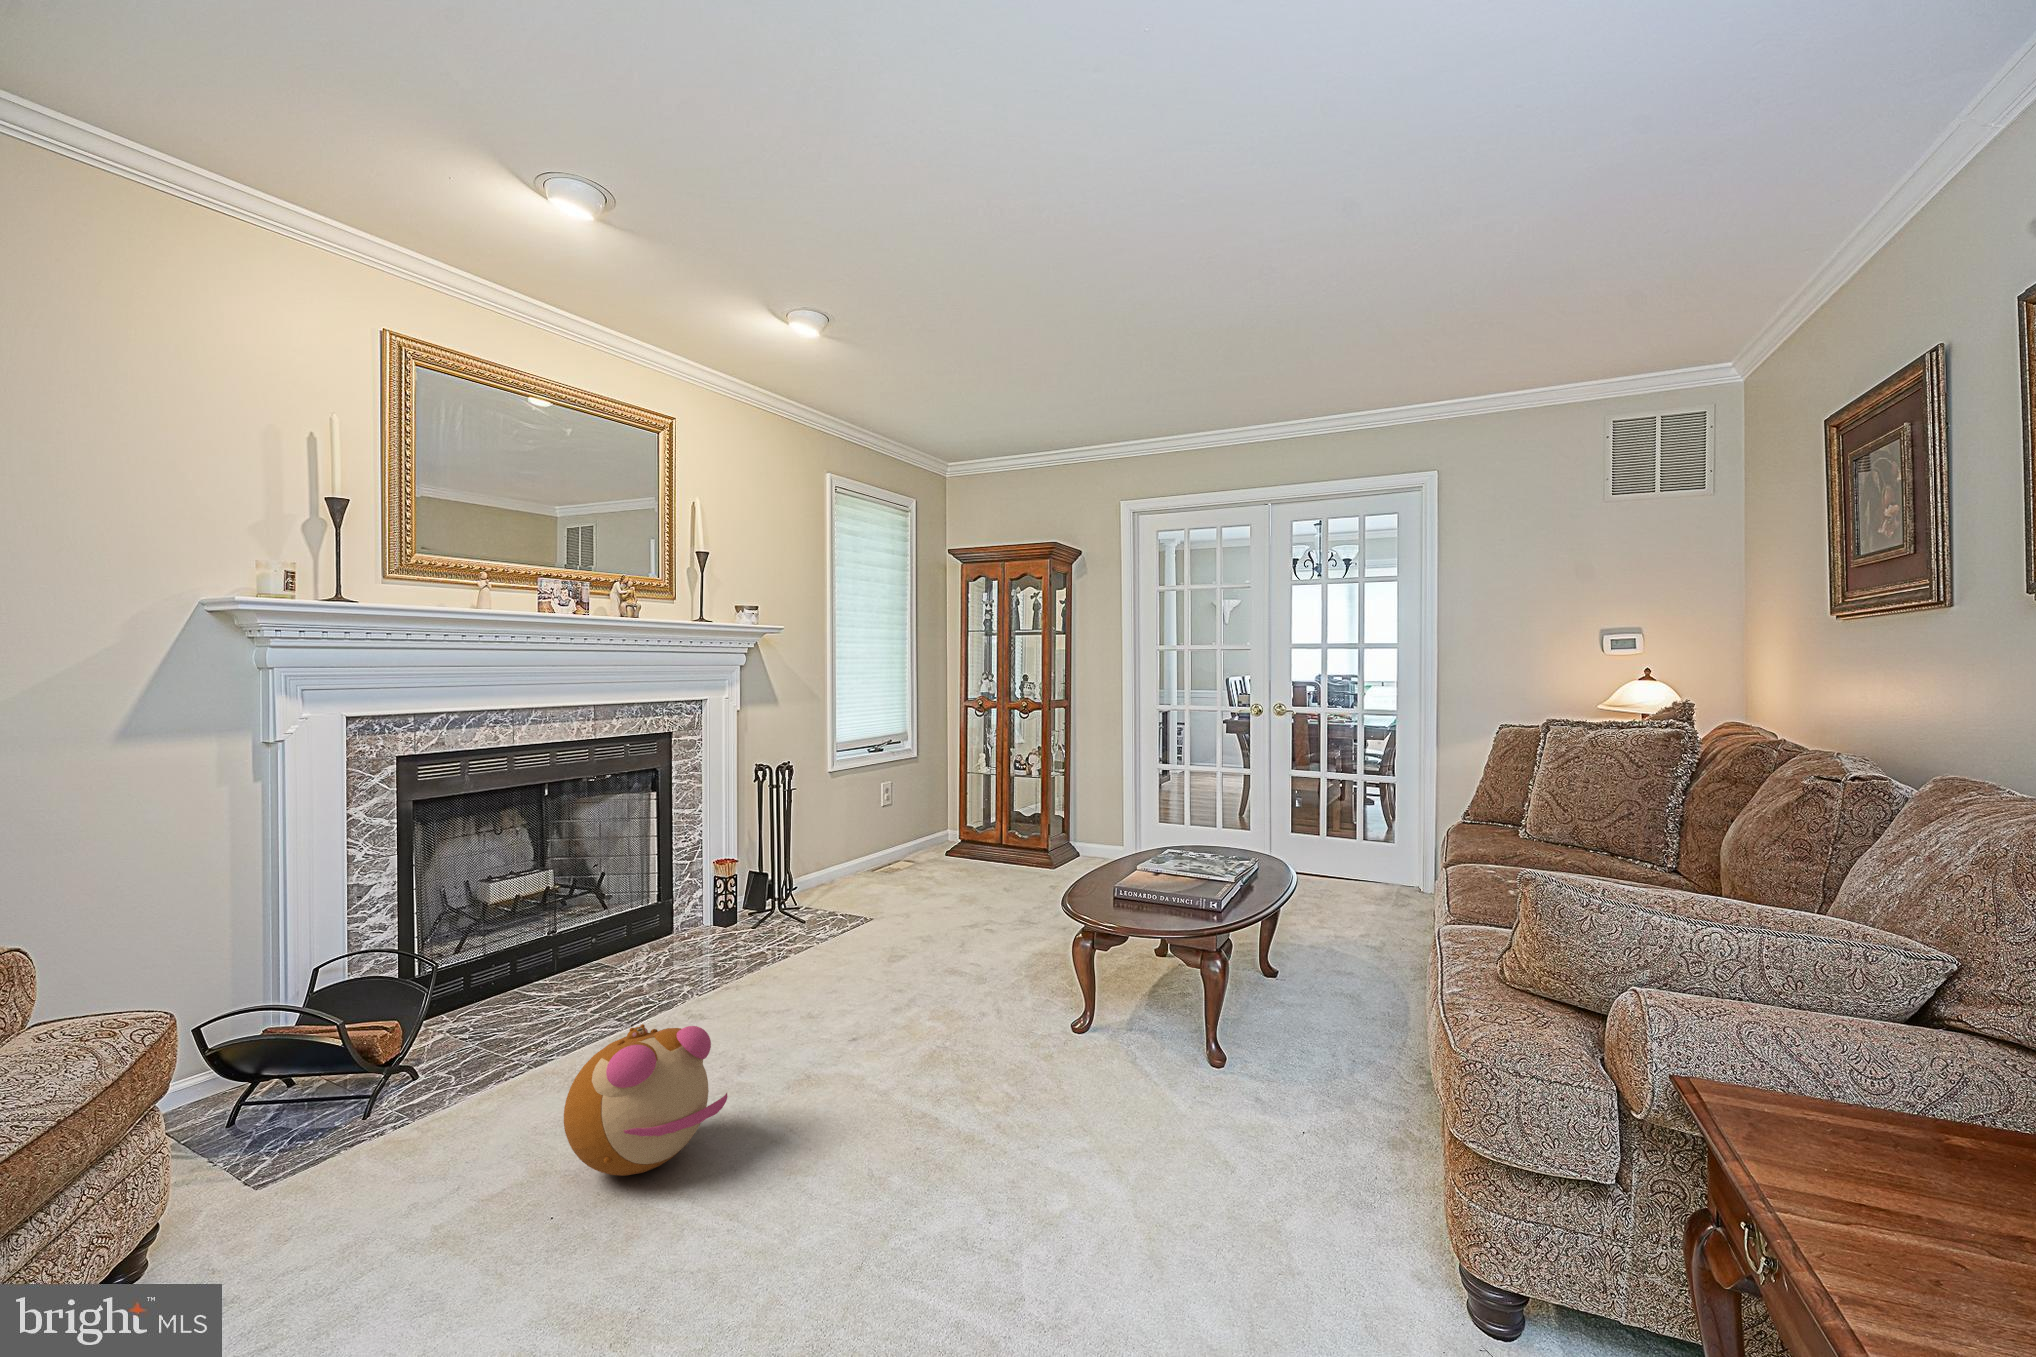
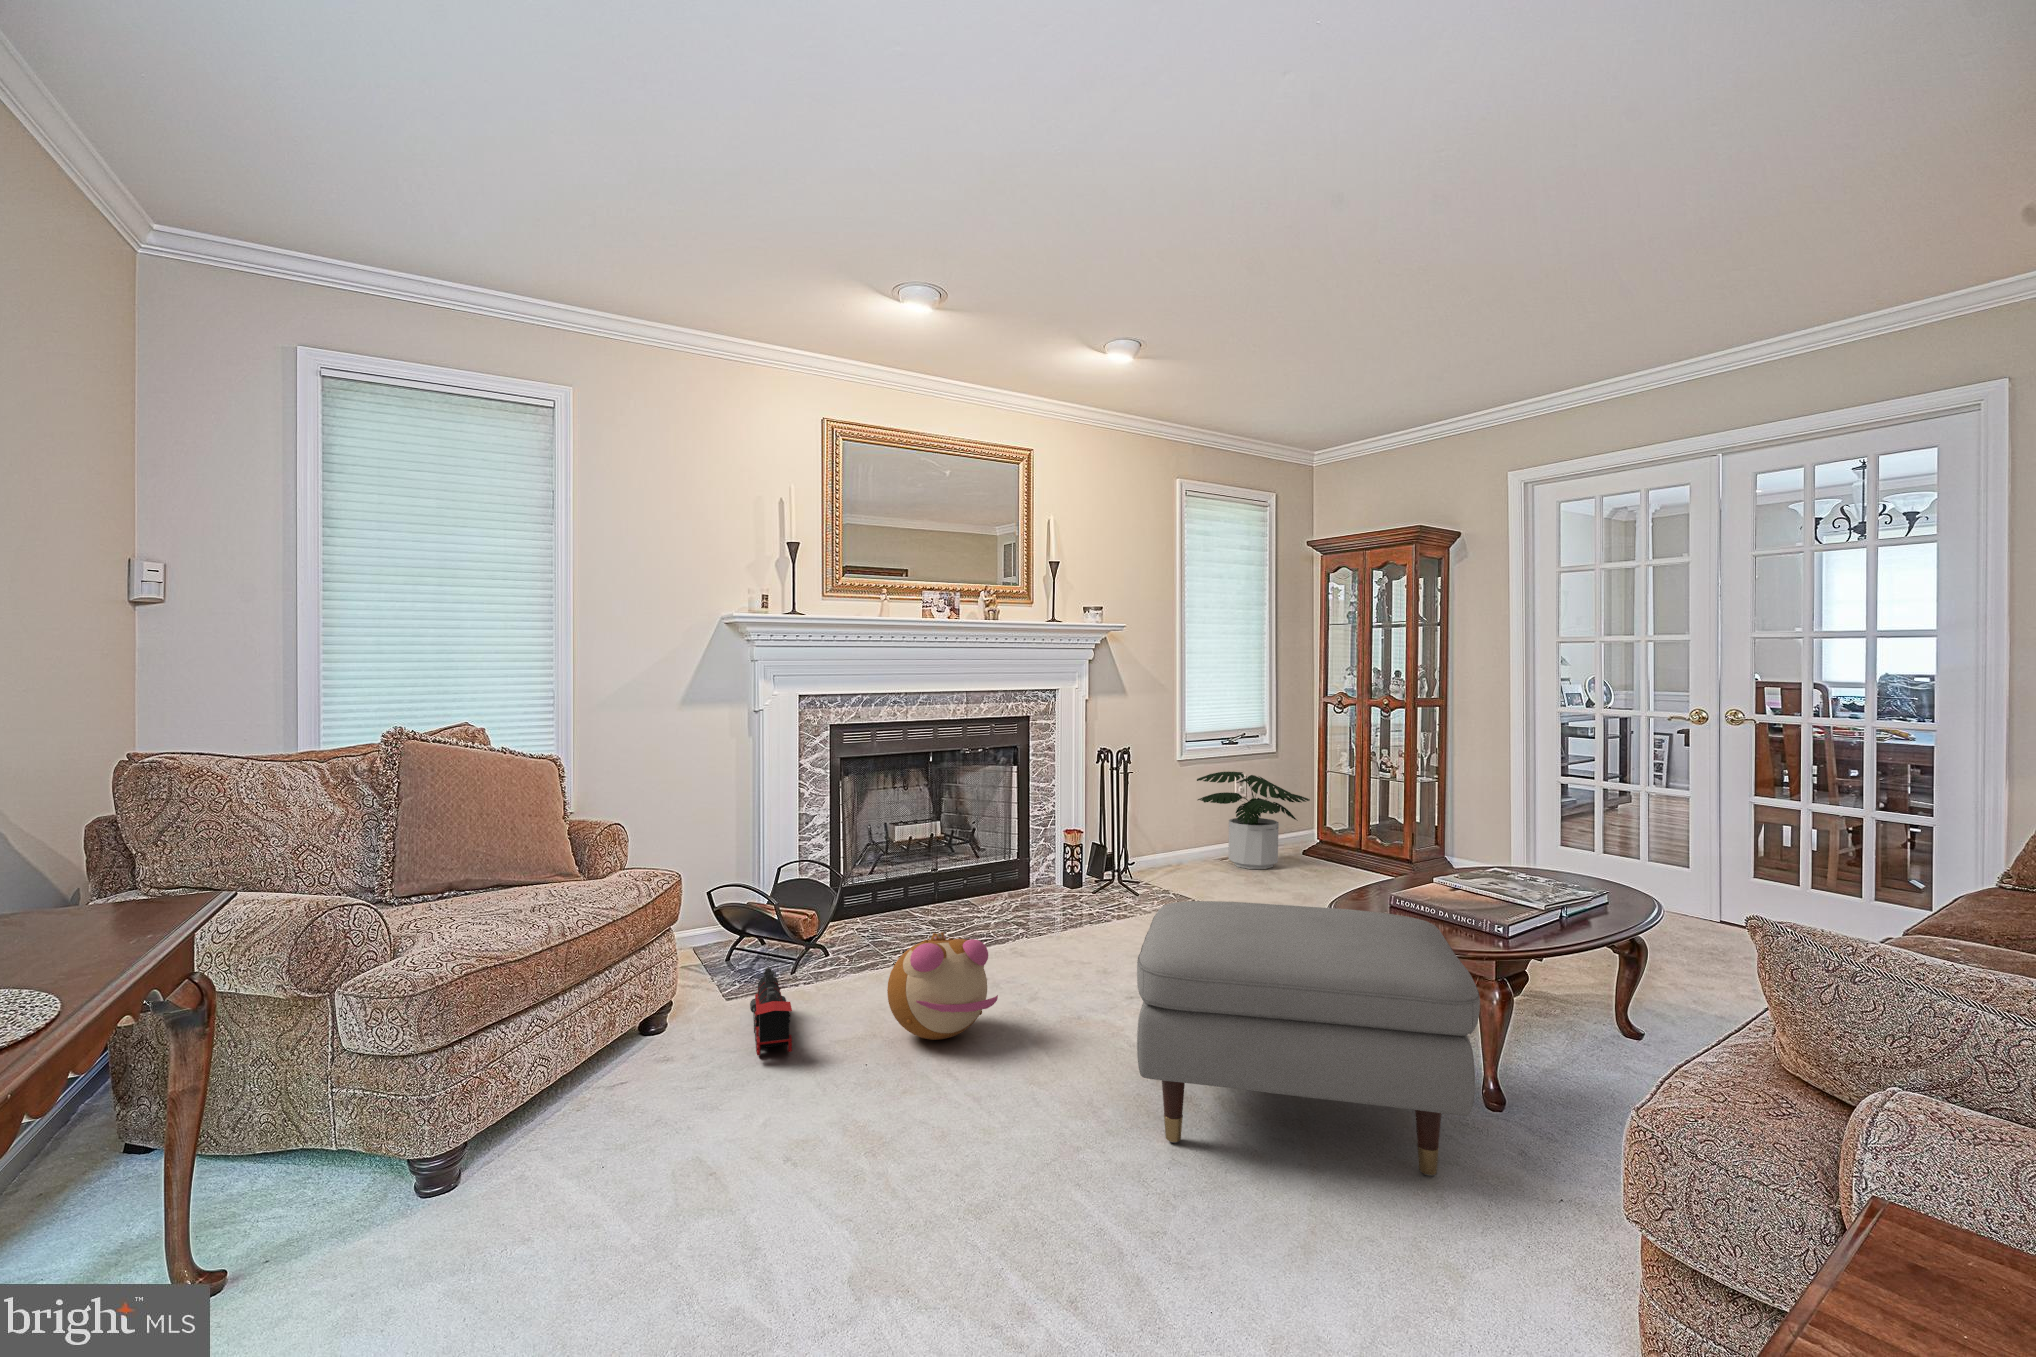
potted plant: none [847,781,956,879] -> present [1197,772,1310,869]
ottoman: none [927,921,1308,1235] -> present [1137,901,1480,1176]
toy train: none [309,1127,416,1283] -> present [750,967,792,1055]

